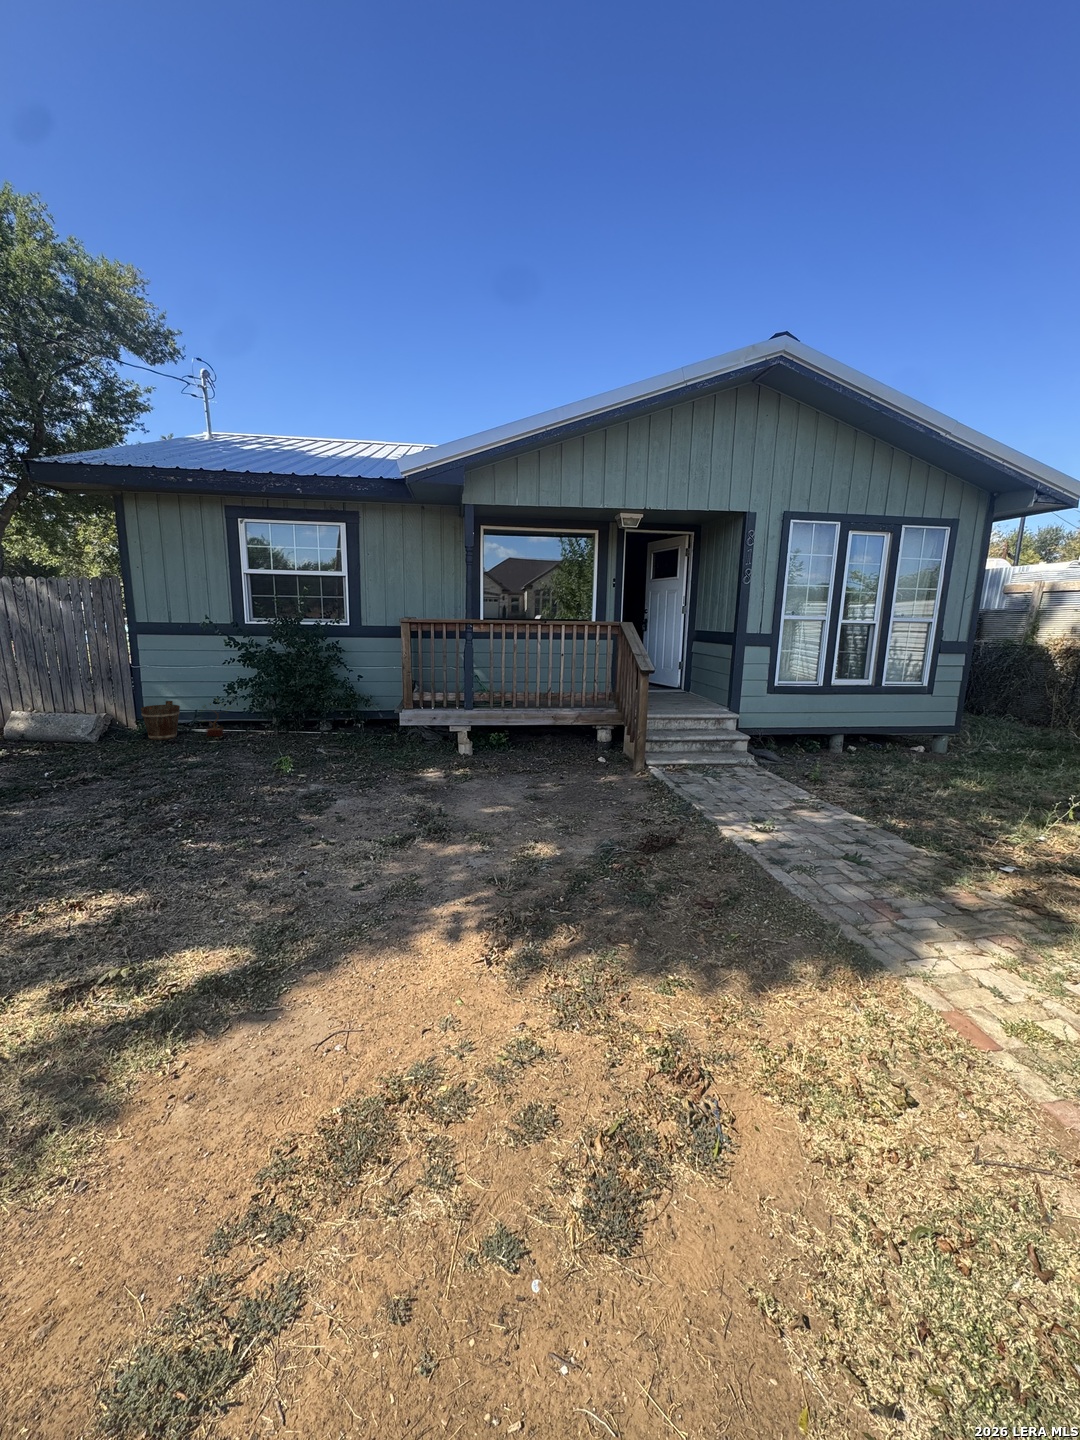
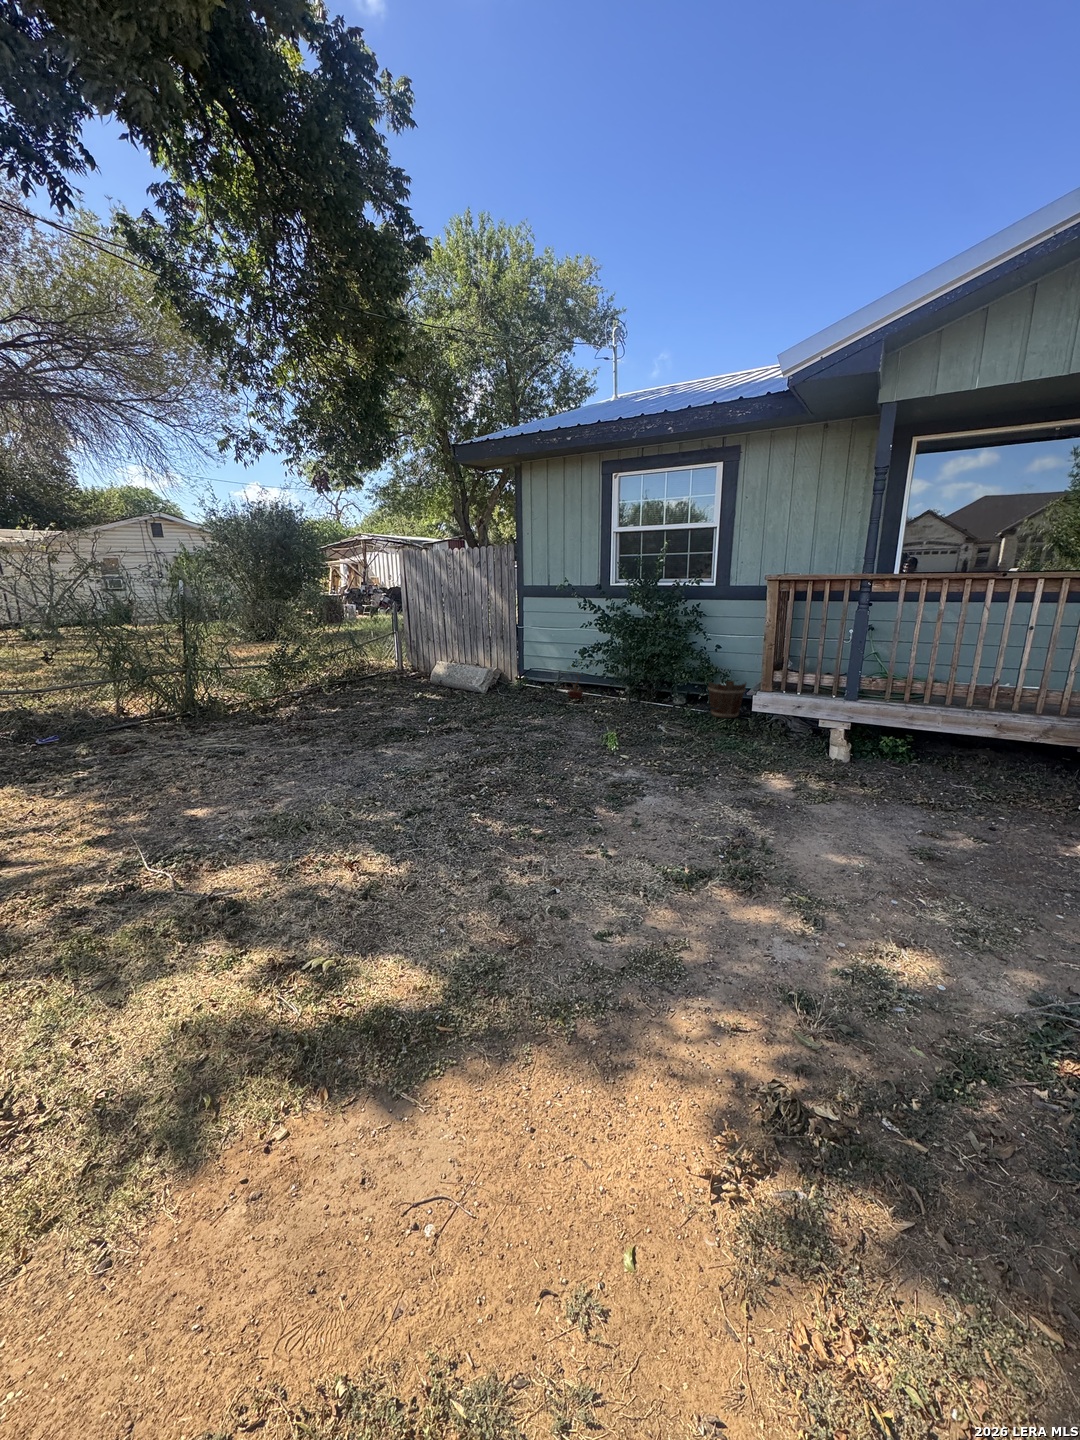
bucket: present [141,701,180,740] -> present [708,681,746,718]

